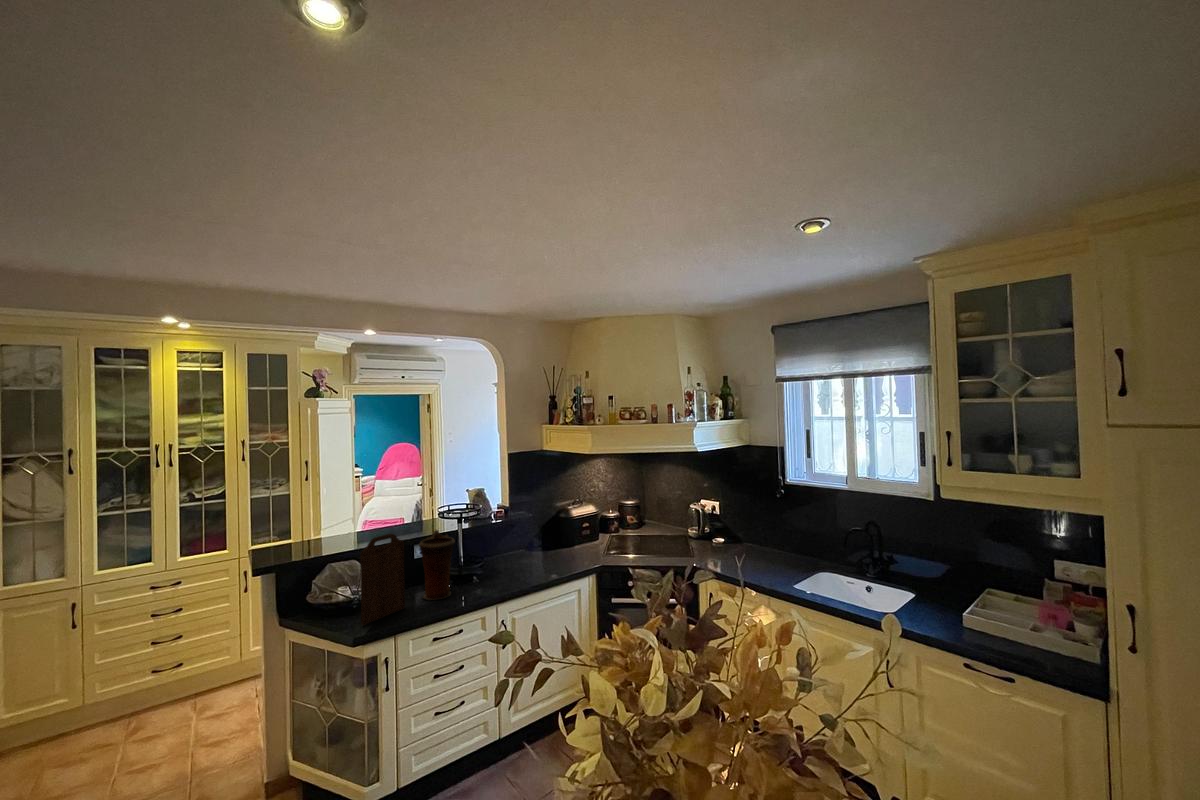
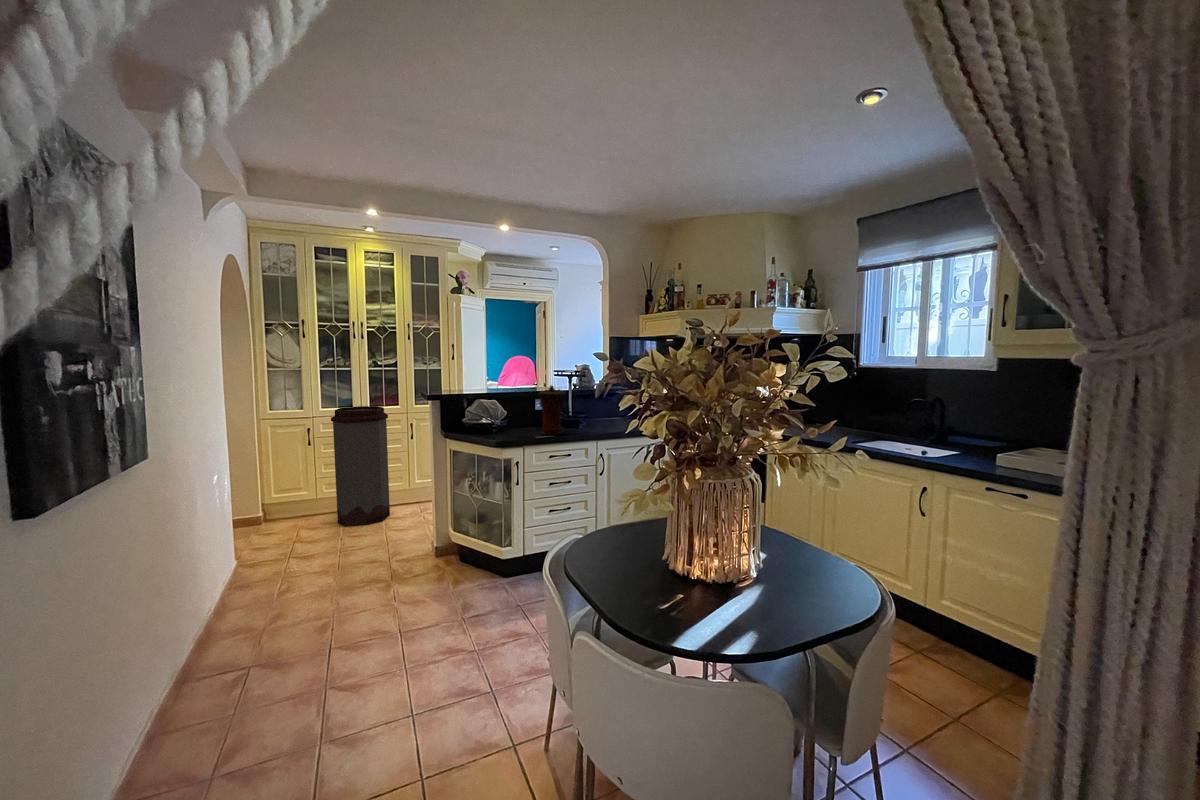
cutting board: present [360,534,405,625] -> none [498,379,528,441]
trash can: none [107,558,204,752] -> present [331,406,390,527]

